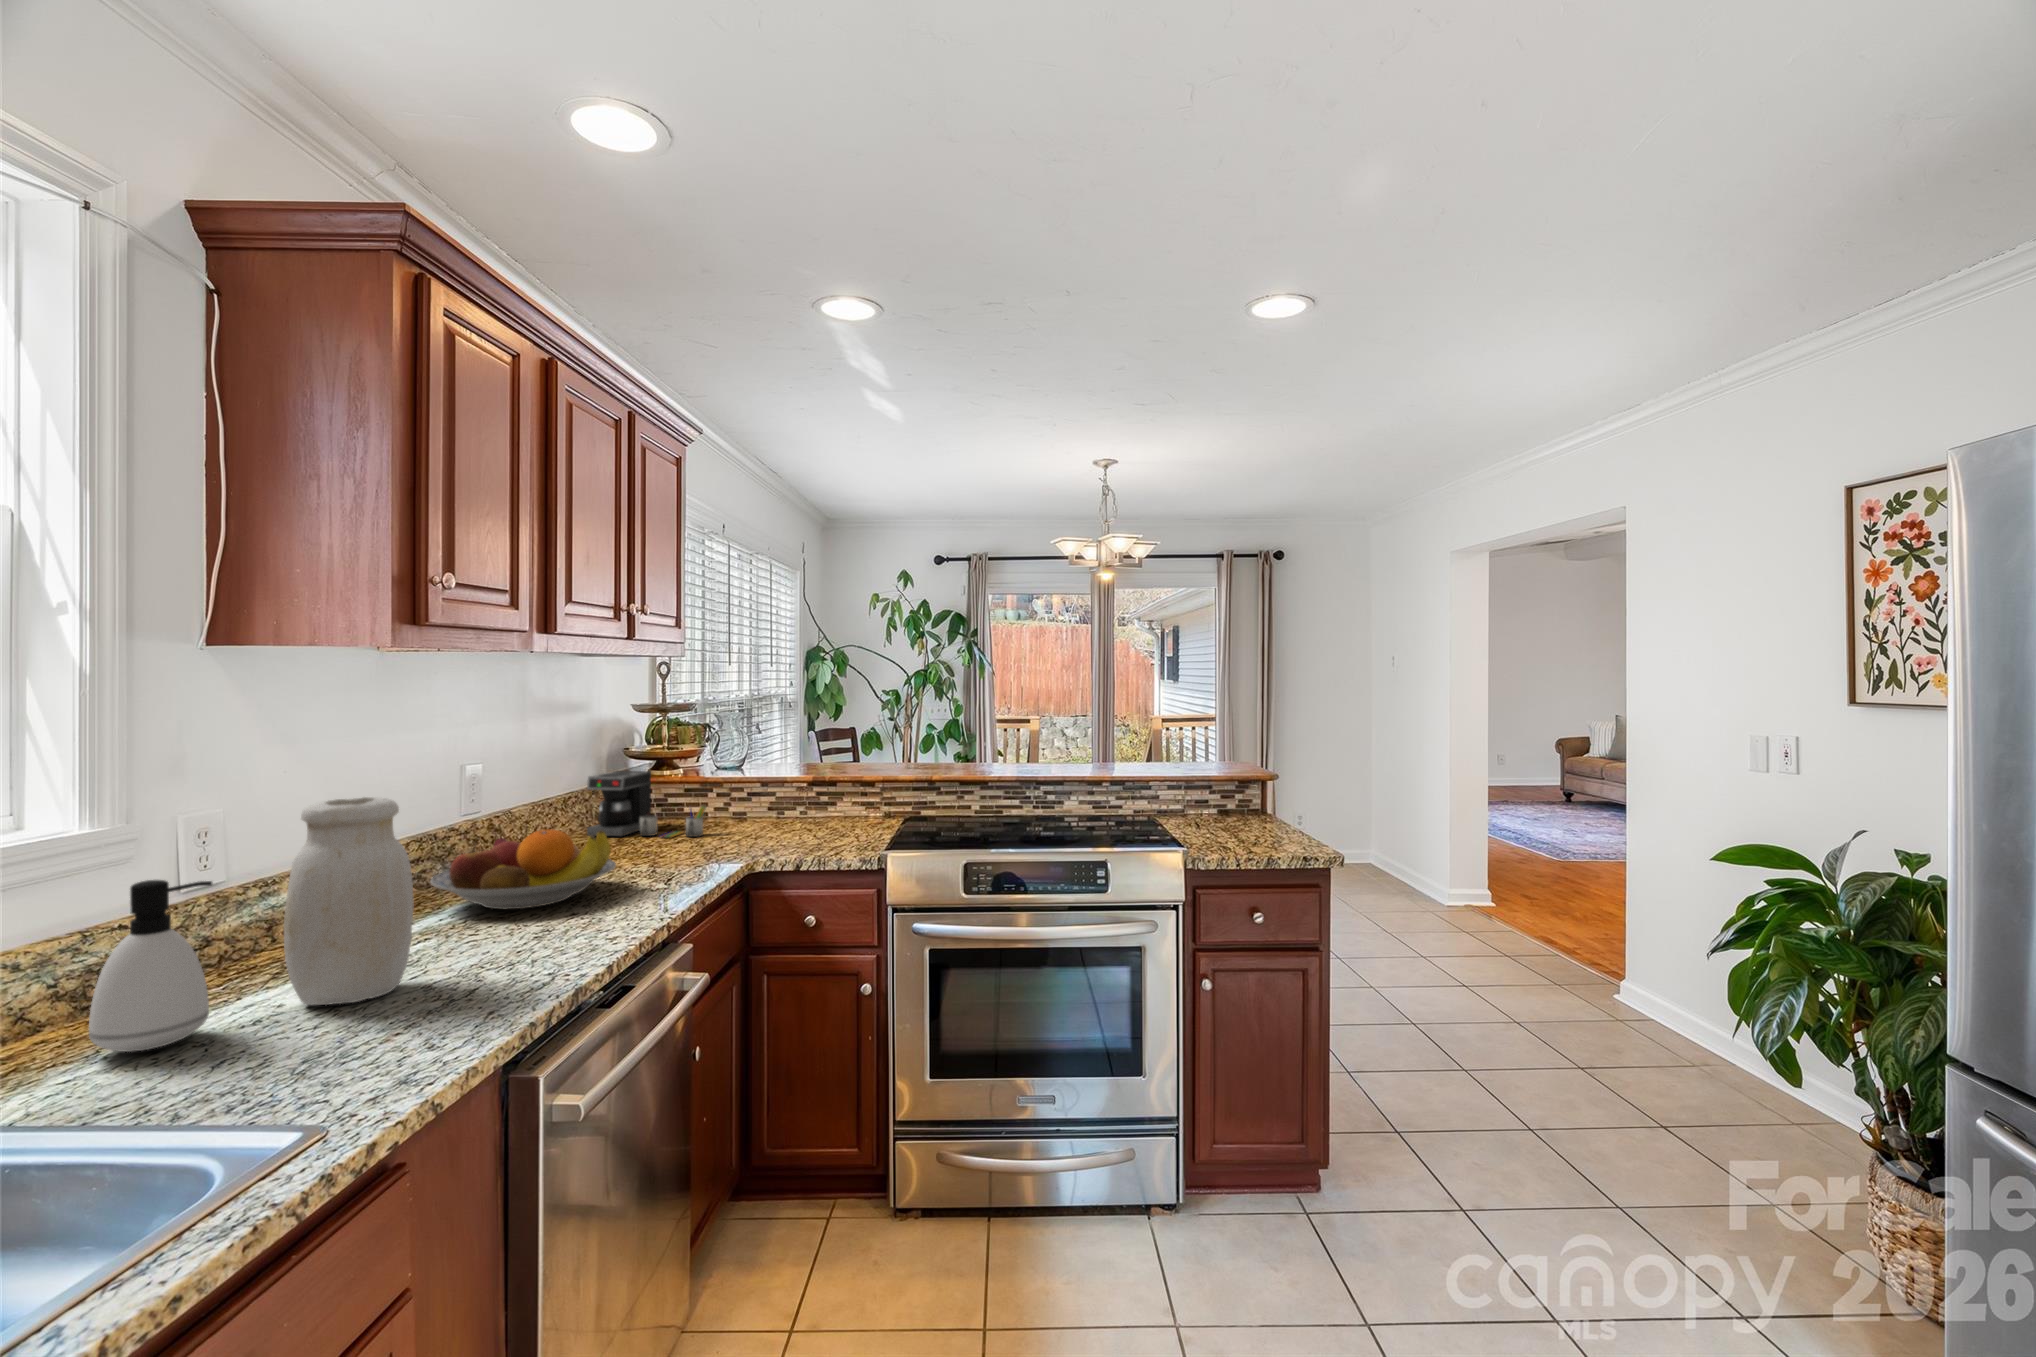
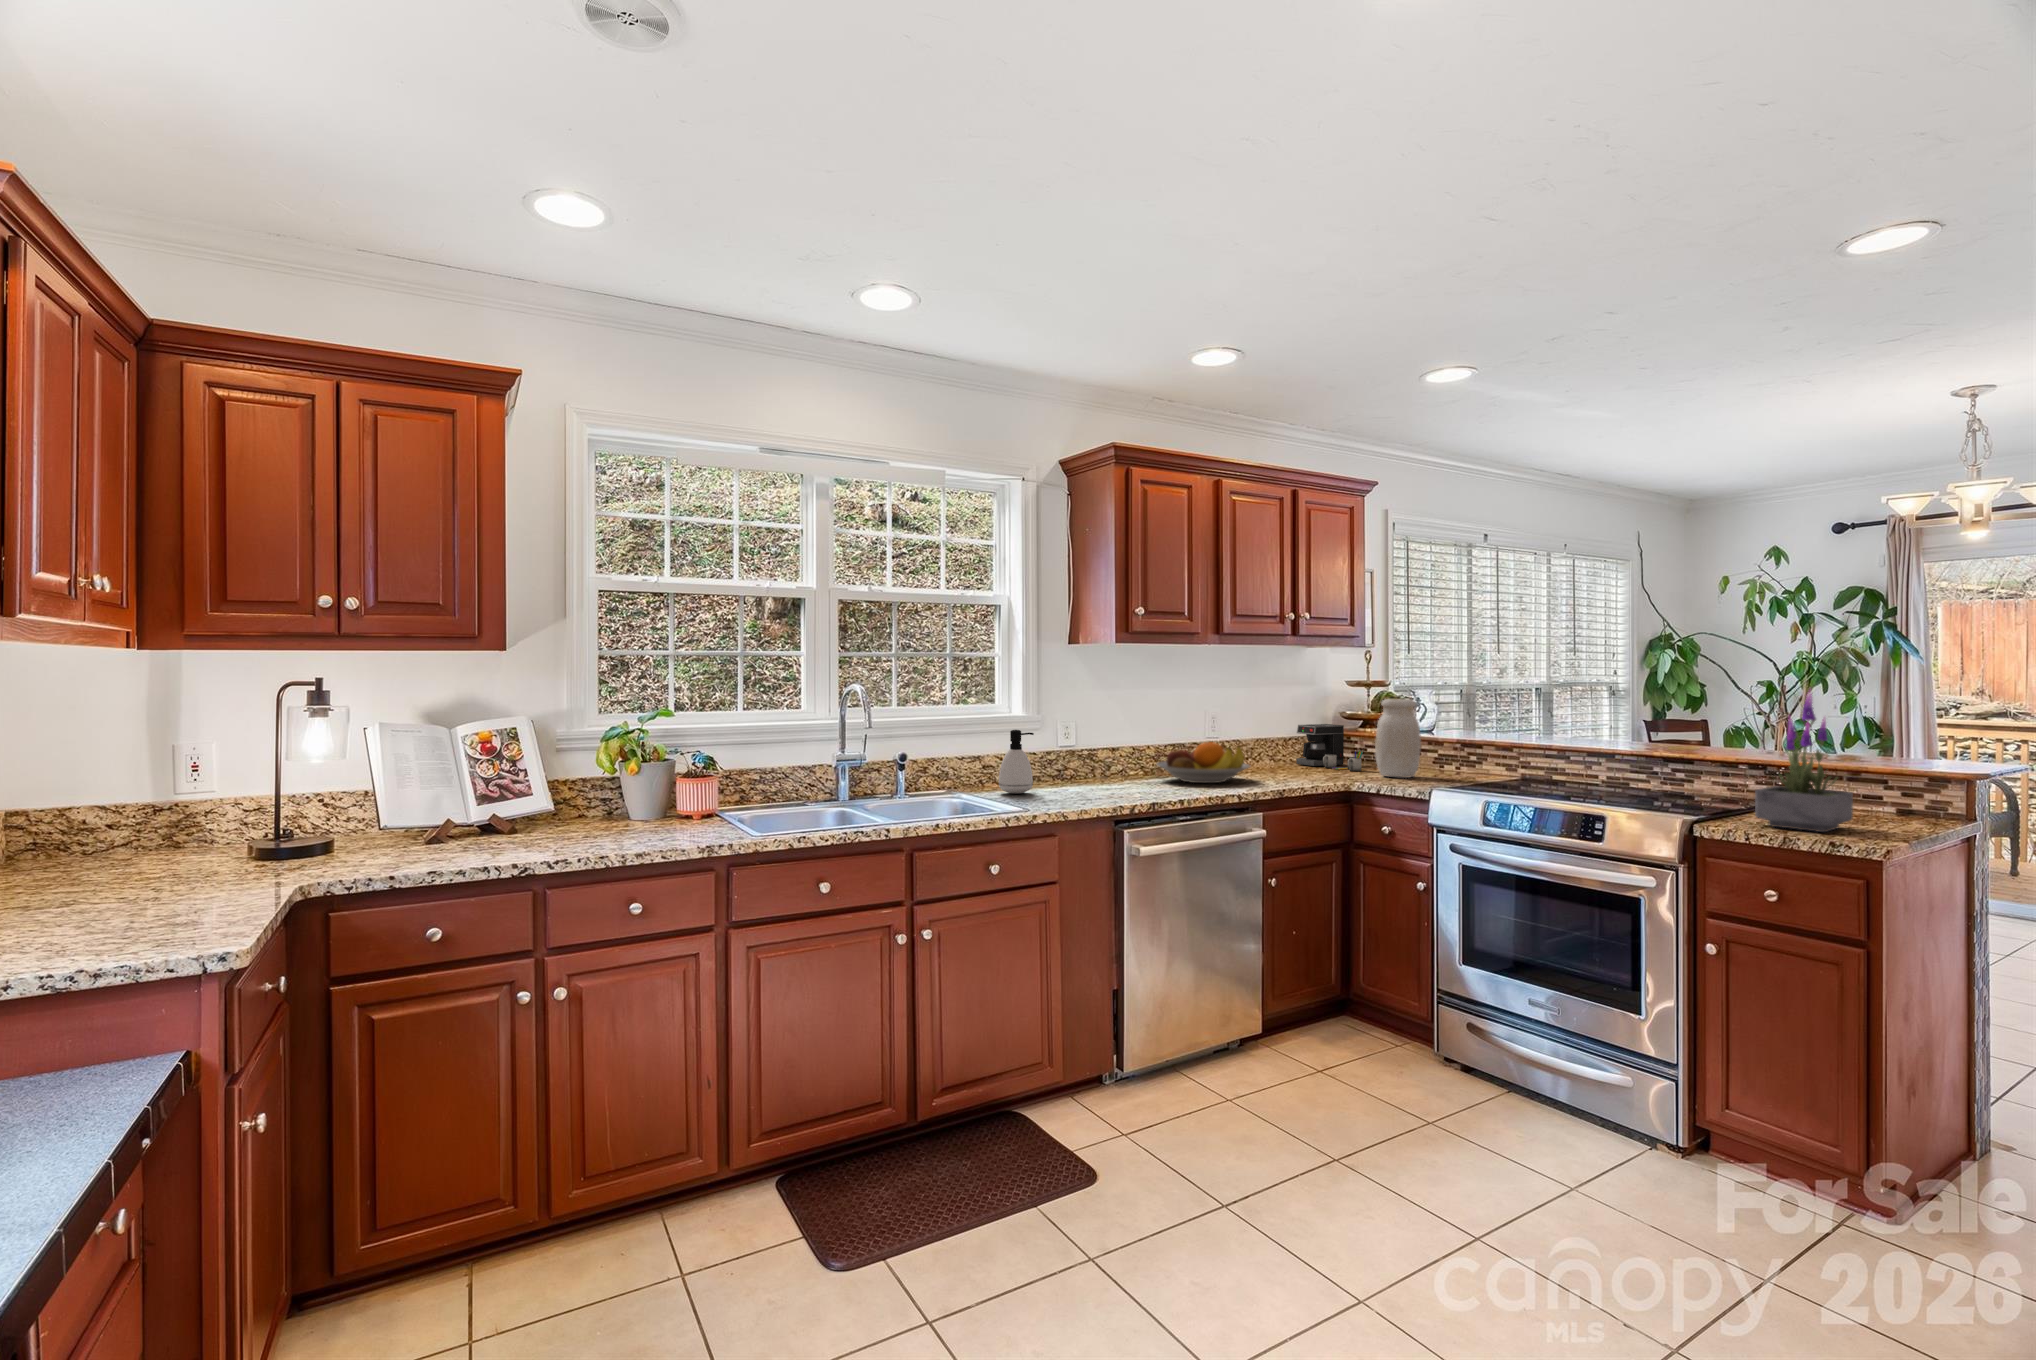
potted plant: none [1210,711,1282,847] -> present [1755,689,1853,832]
jar: present [284,797,414,1005] -> present [1375,699,1421,778]

